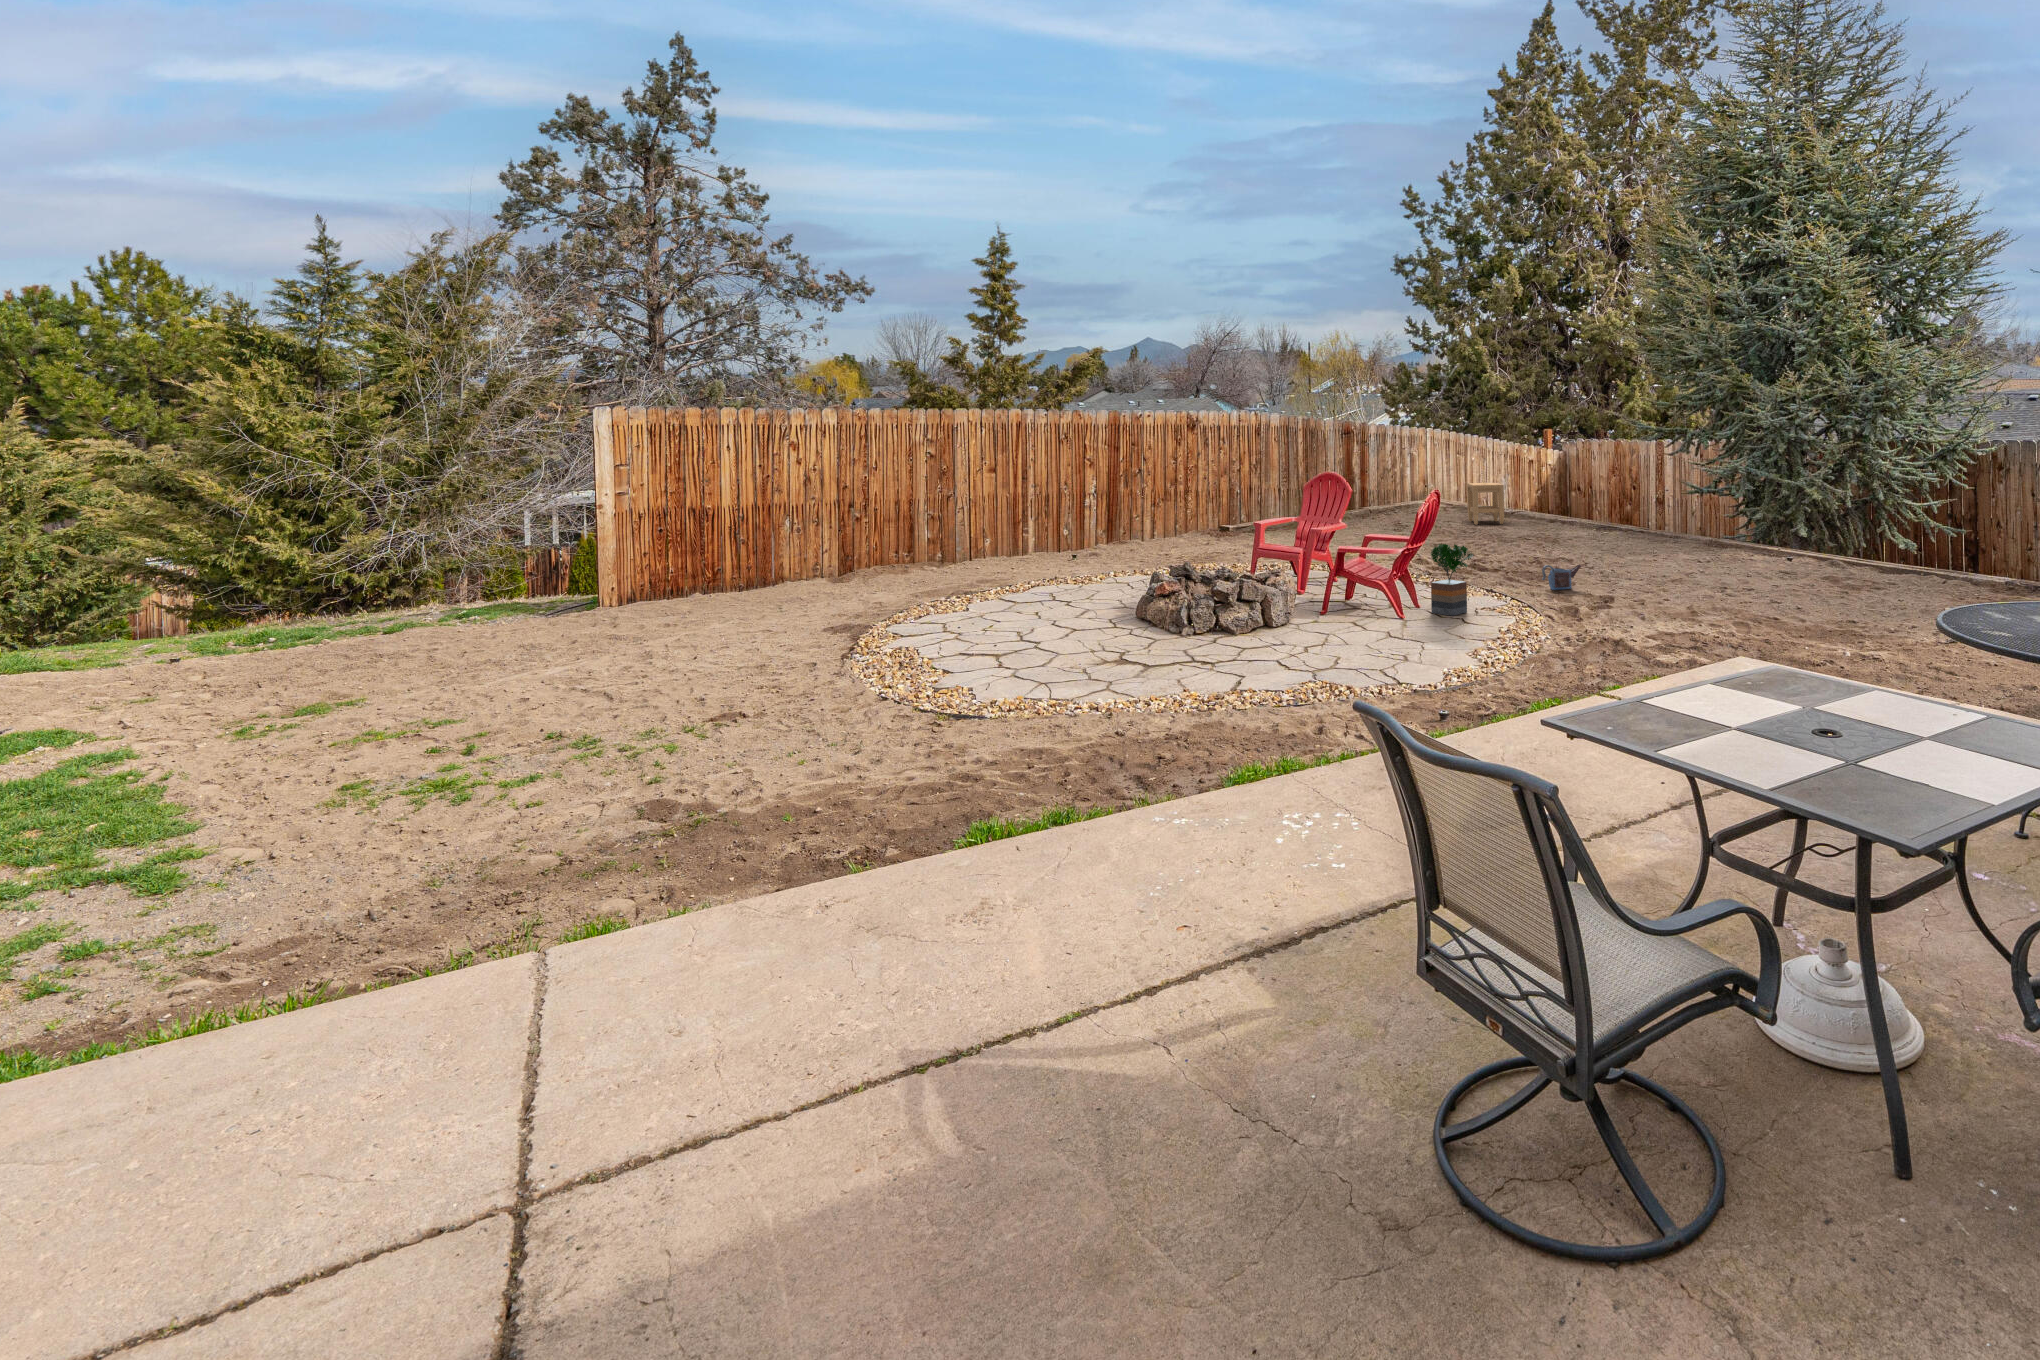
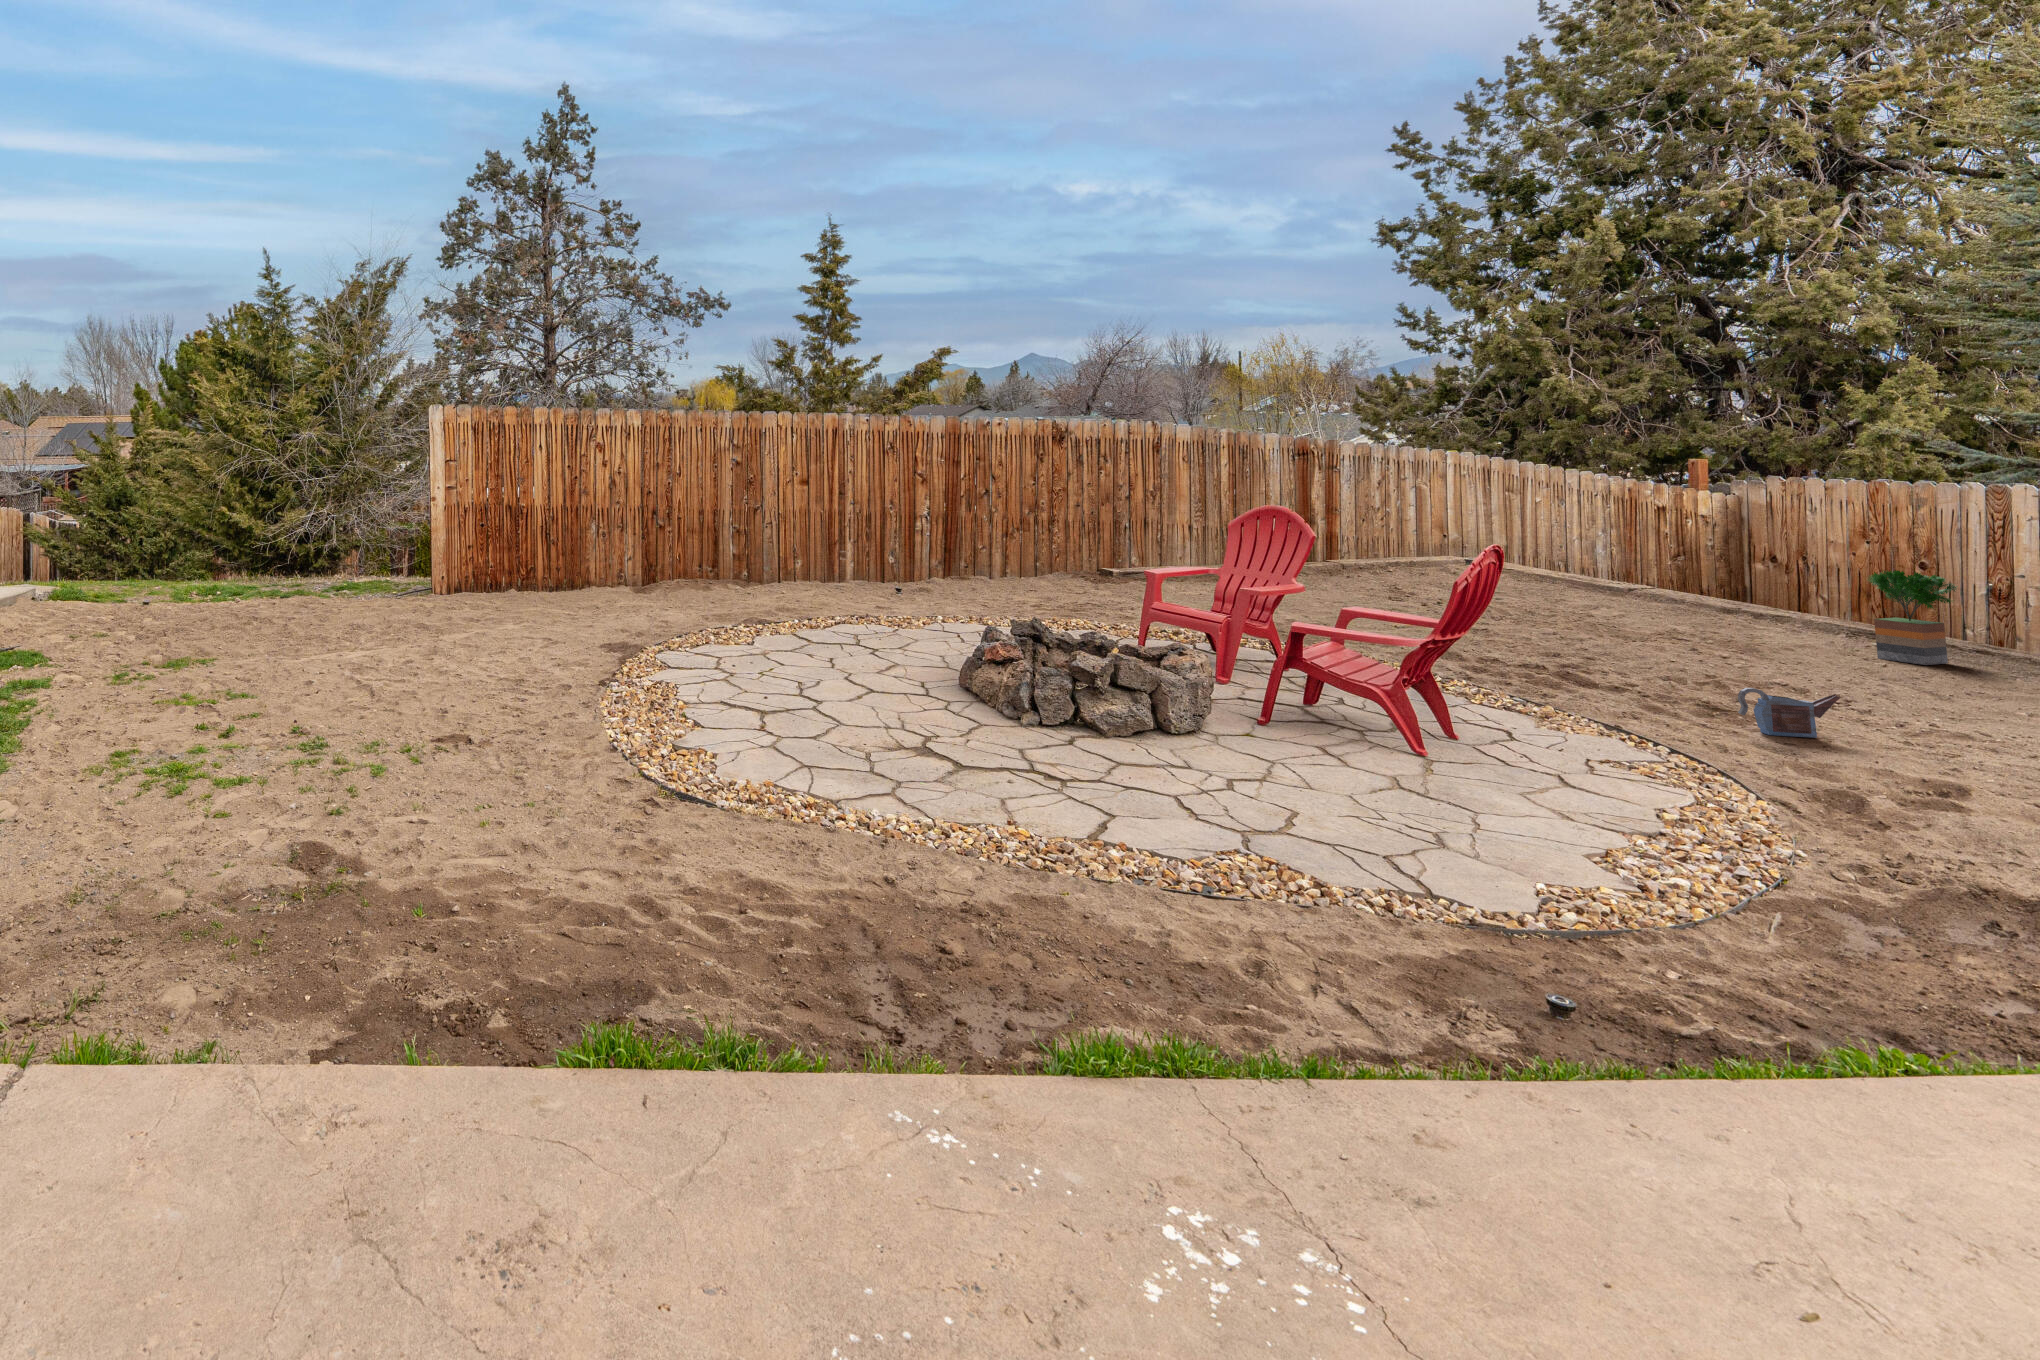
stool: present [1467,483,1504,525] -> none [1529,529,1610,597]
potted tree: present [1431,544,1473,616] -> present [1868,570,1957,665]

